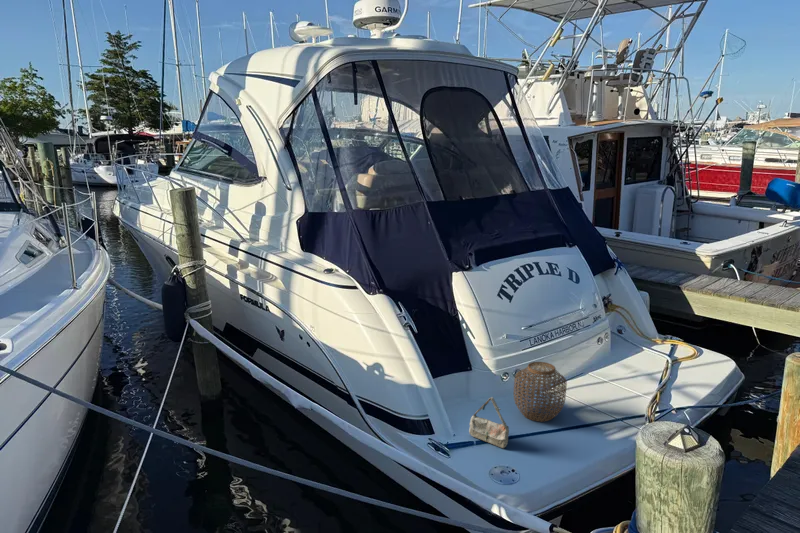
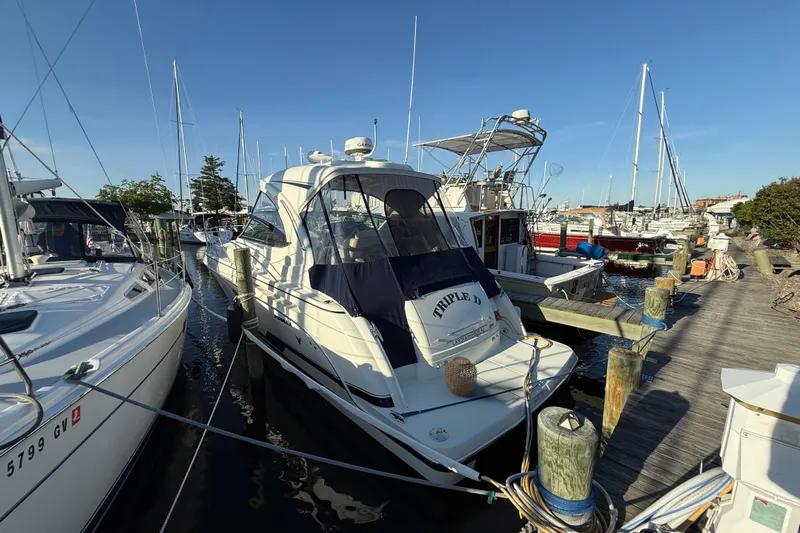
bag: present [469,397,509,448] -> none [416,383,442,416]

